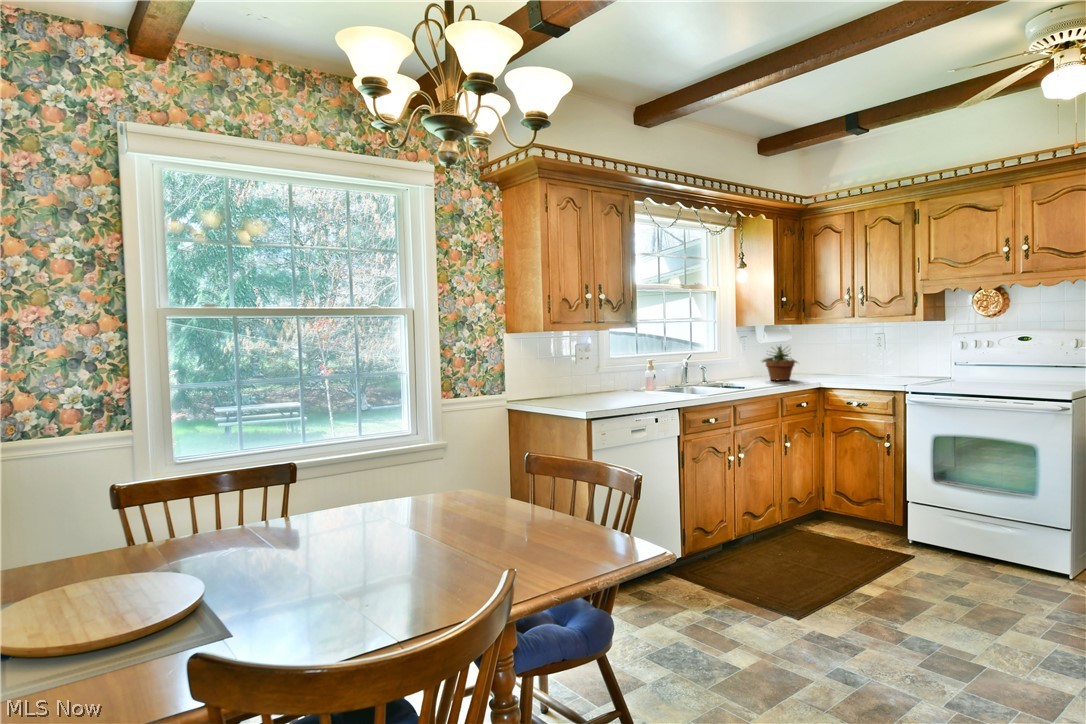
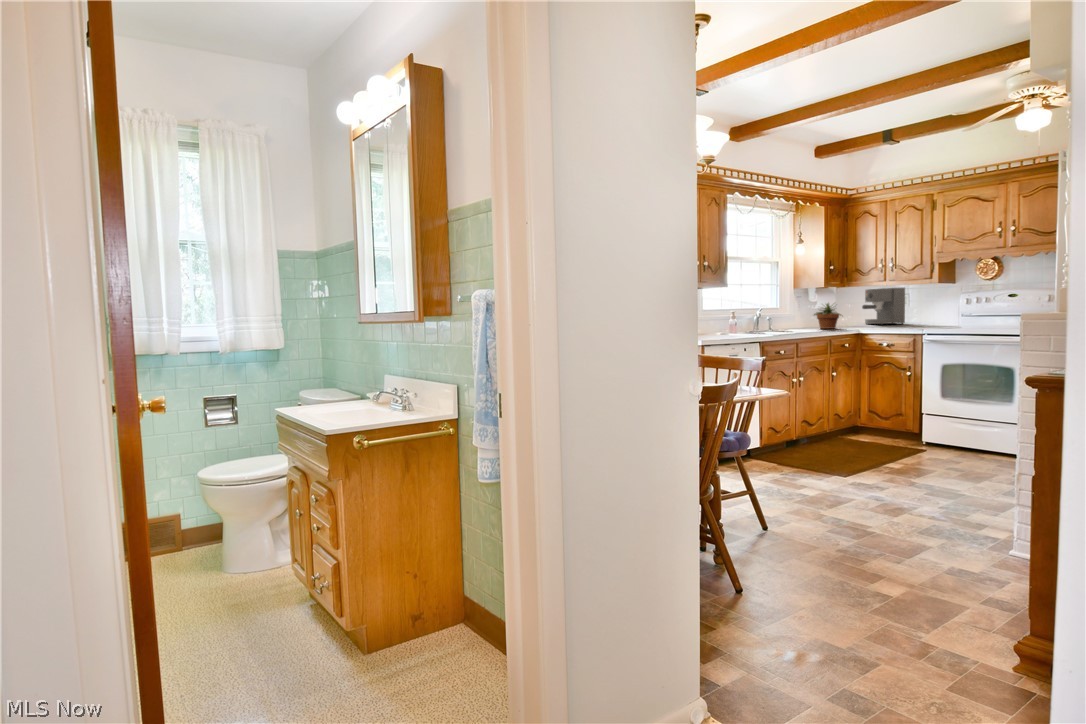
coffee maker: none [825,325,880,374] -> present [862,288,905,324]

